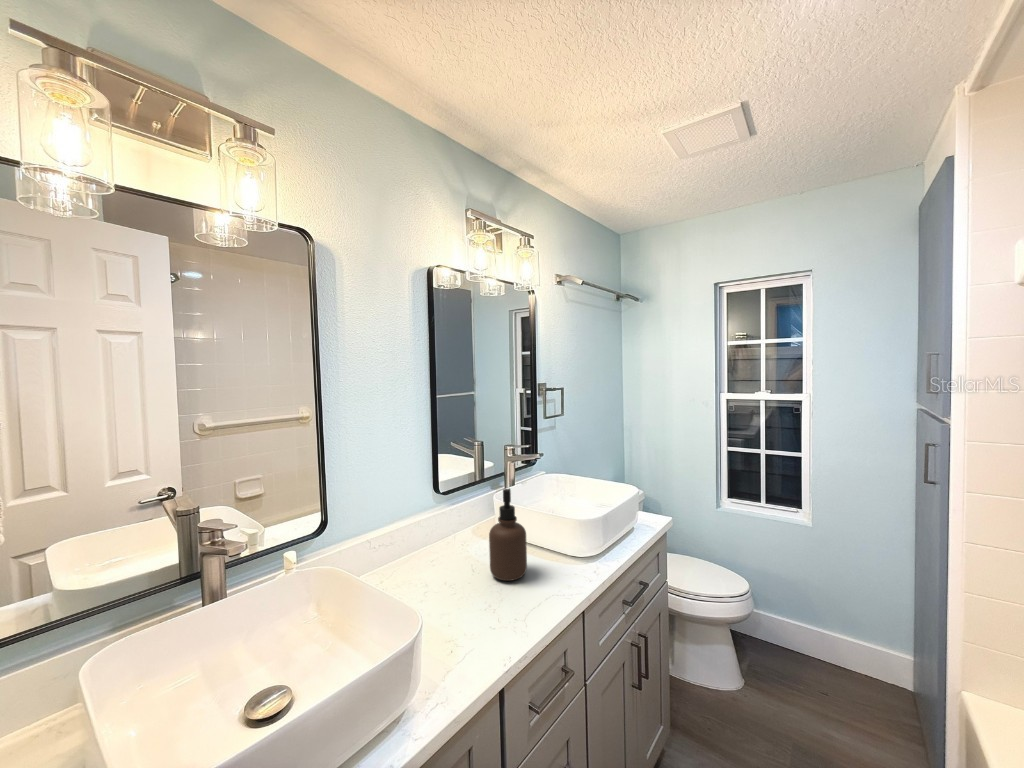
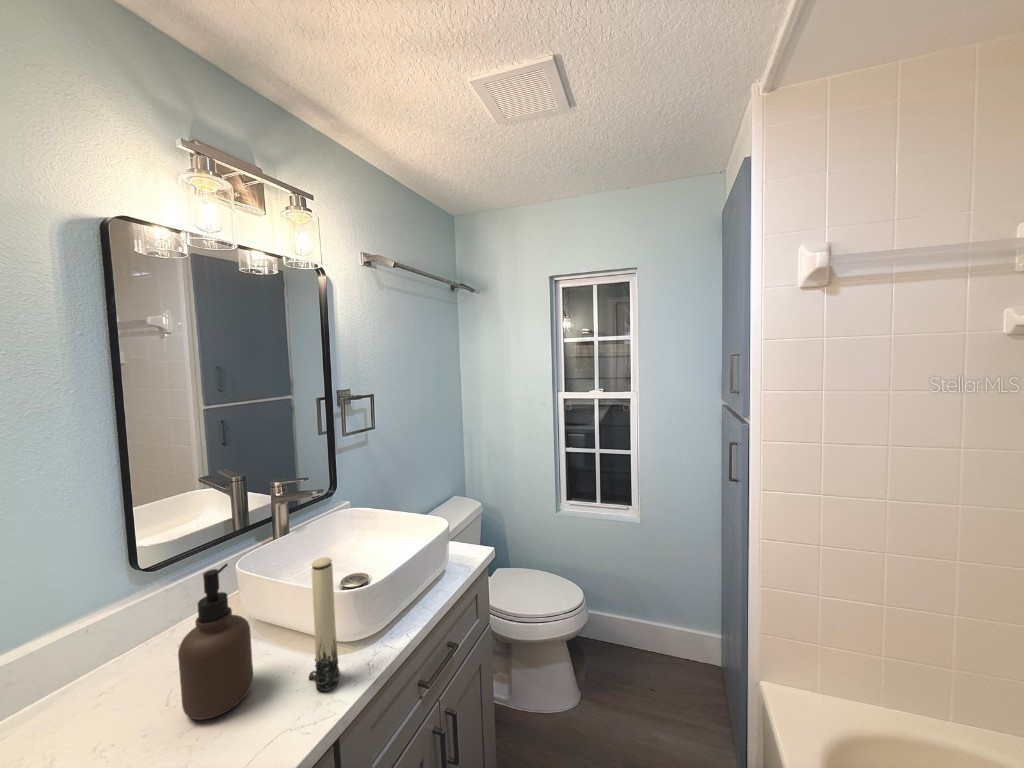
candle: none [560,490,582,580] -> present [309,557,340,691]

